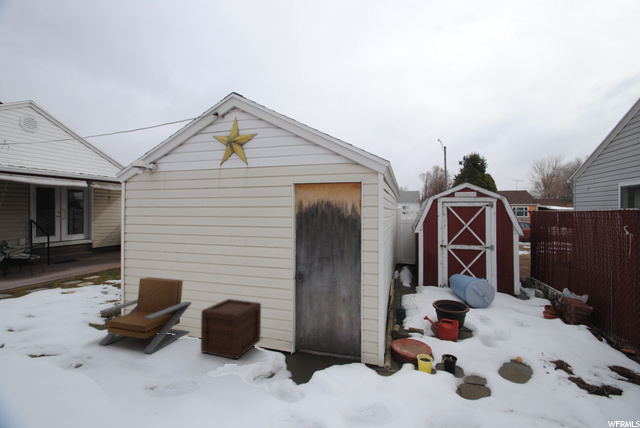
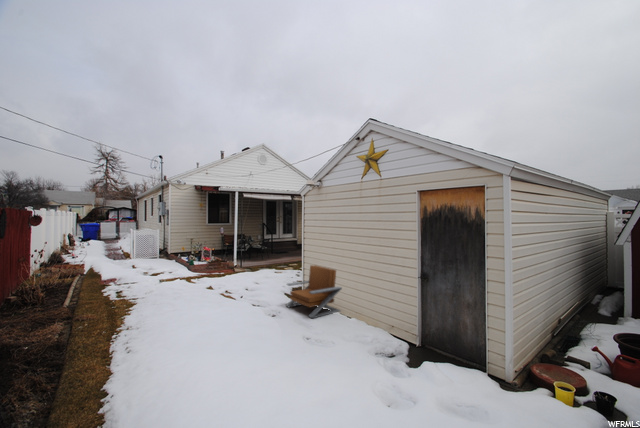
wooden crate: present [201,299,261,359] -> none [343,289,391,336]

